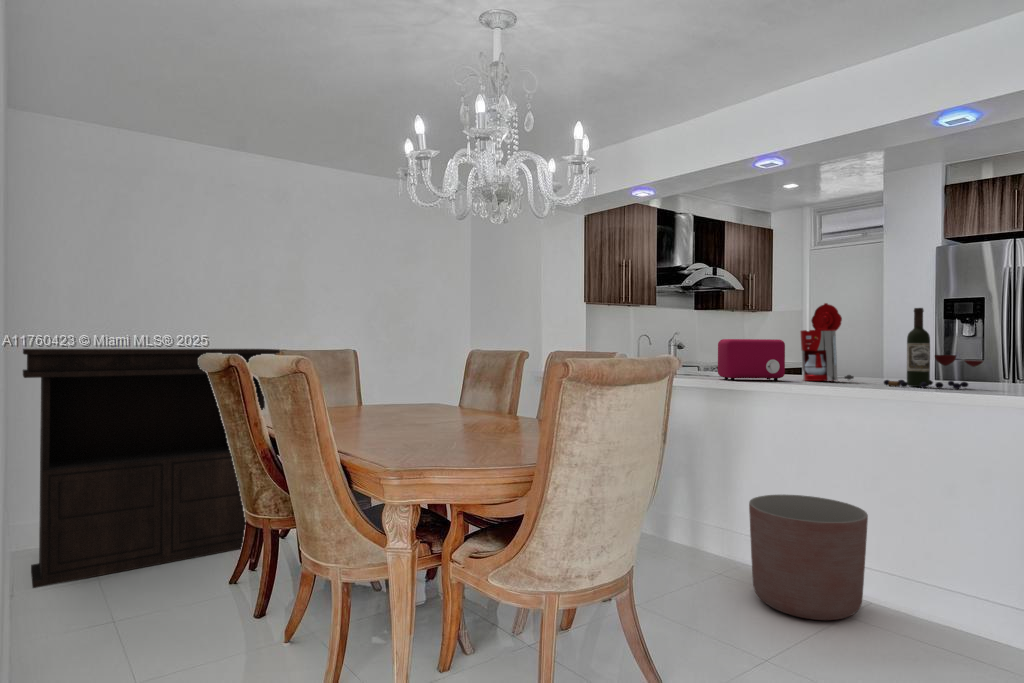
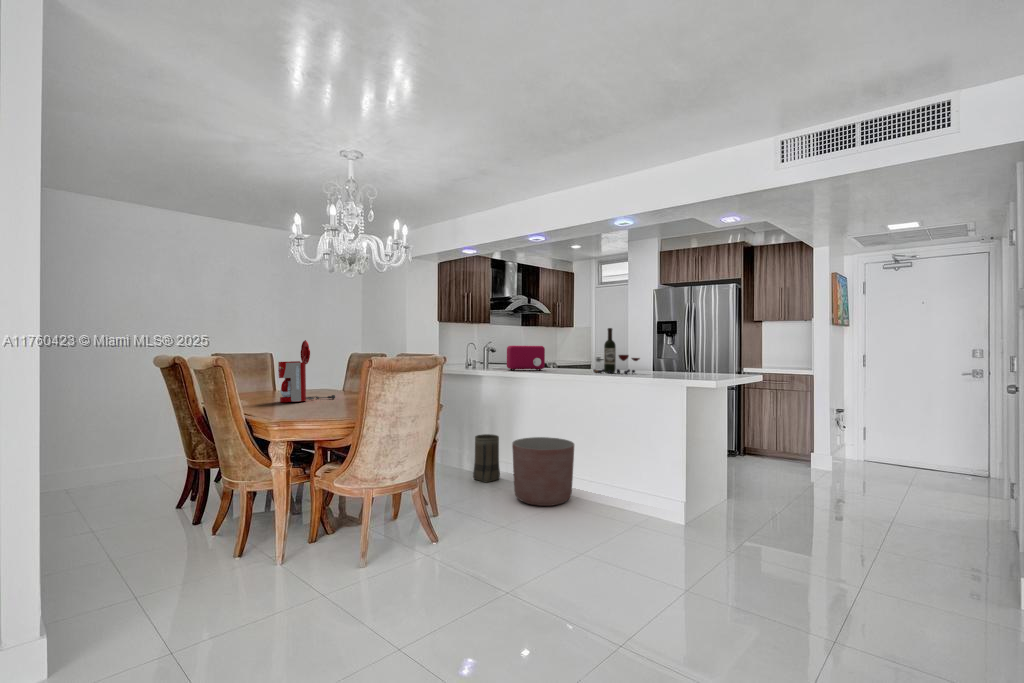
coffee maker: present [801,303,854,381] -> present [278,340,335,402]
console table: present [23,349,280,588] -> none [13,352,215,521]
basket: none [663,483,707,563] -> present [473,434,500,483]

